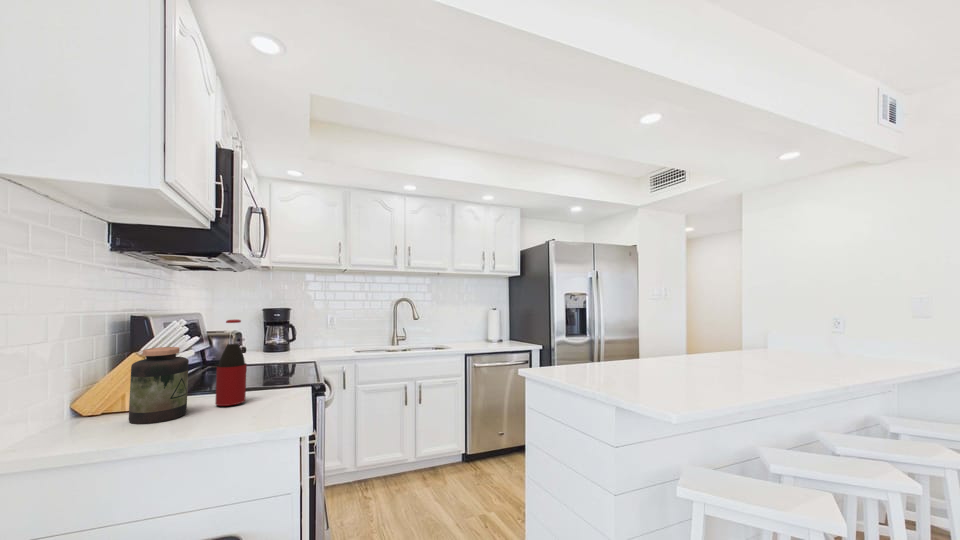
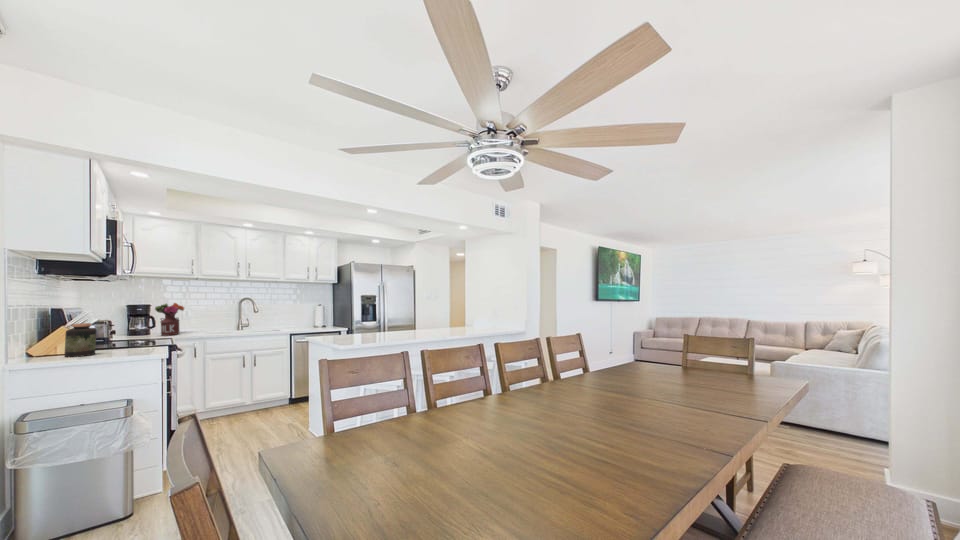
flower arrangement: none [295,305,331,352] -> present [155,303,184,336]
bottle: present [215,320,247,406] -> none [110,310,128,352]

